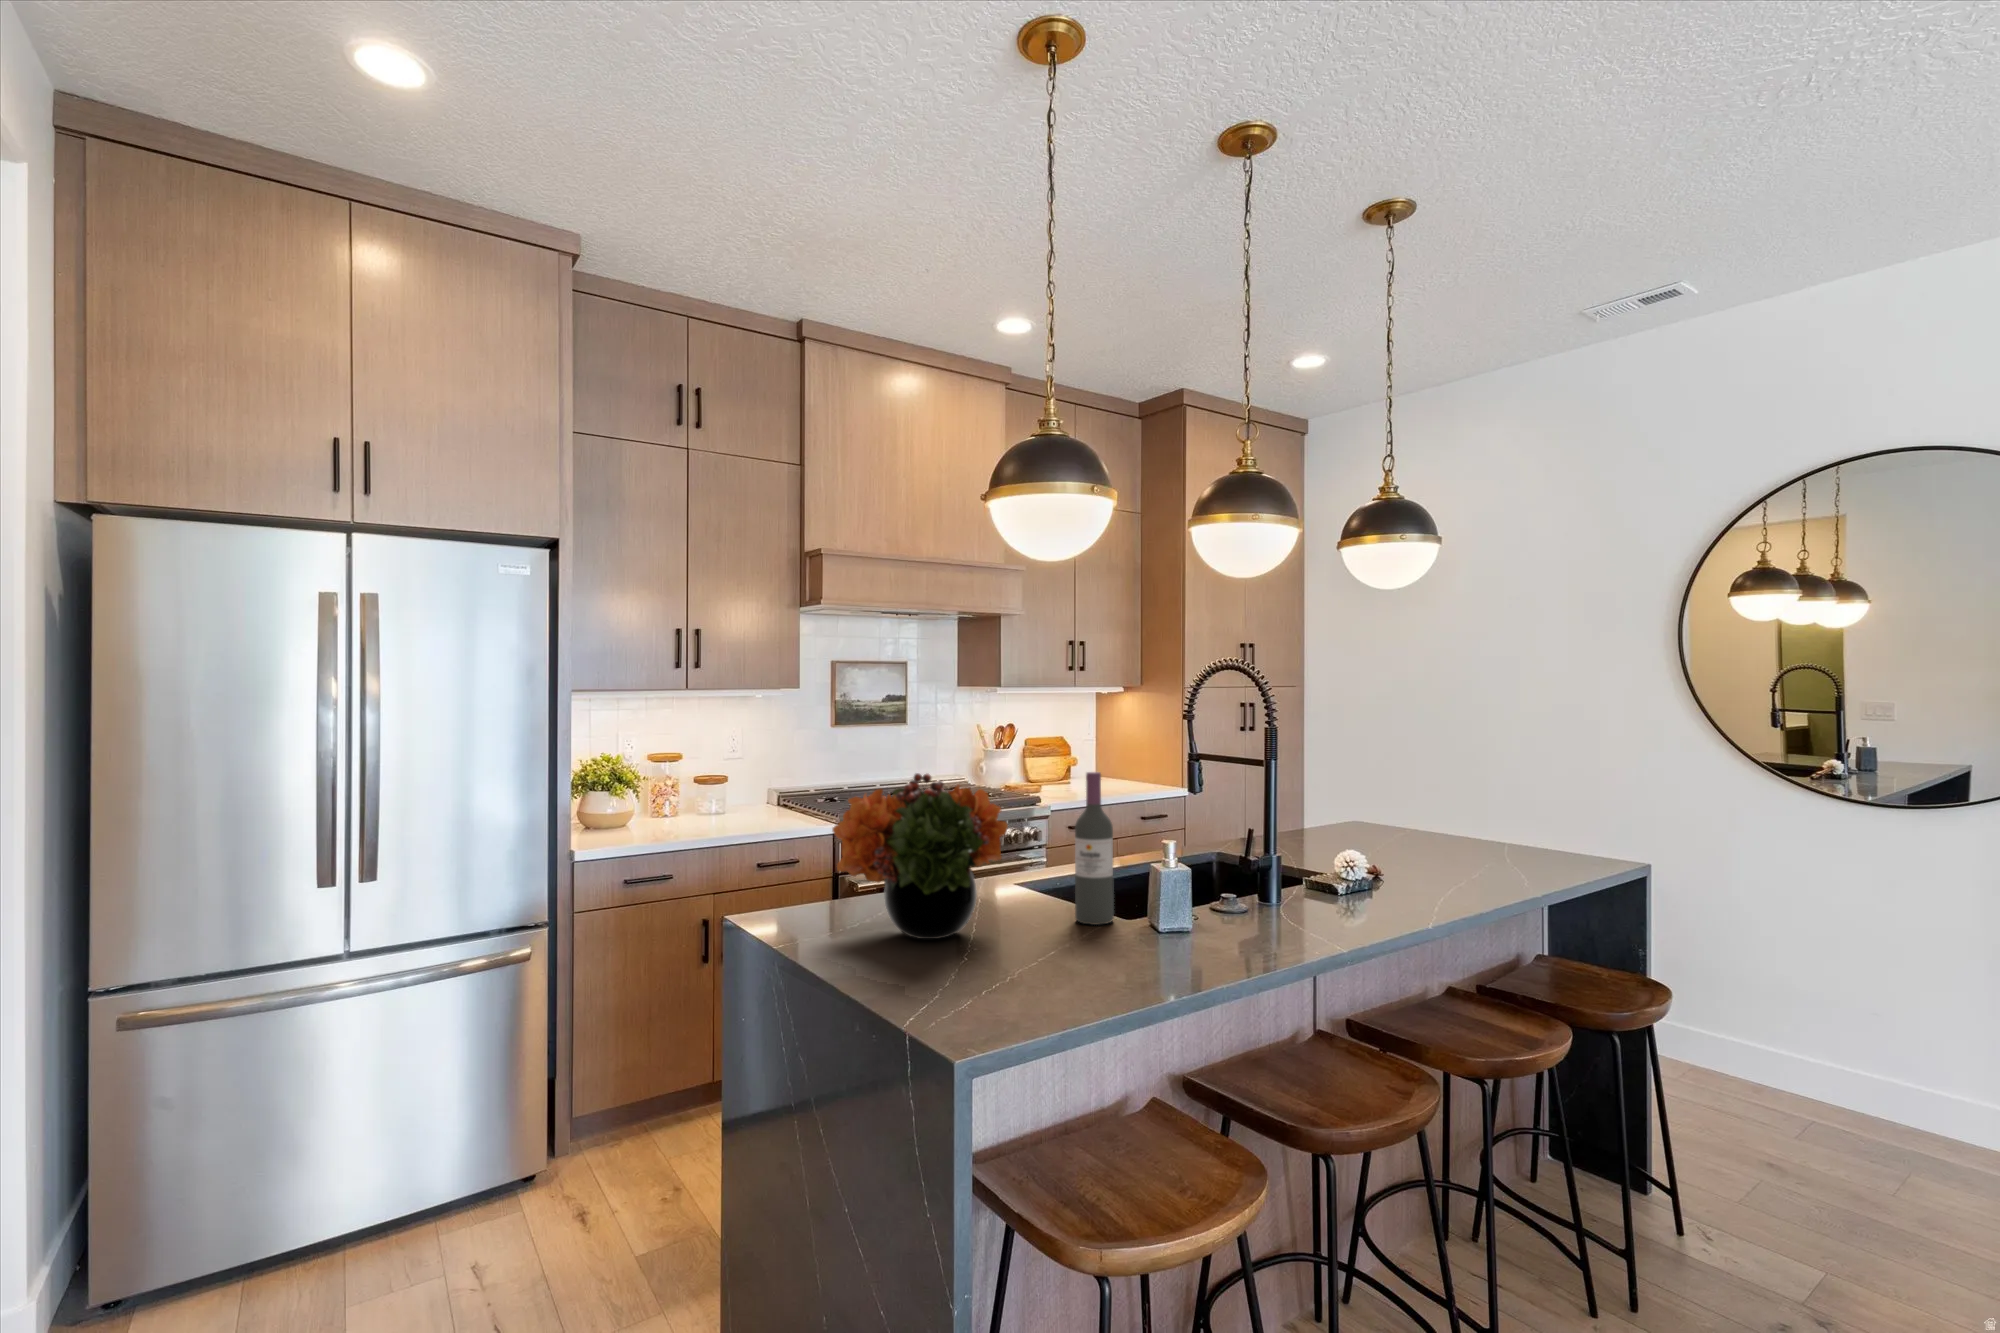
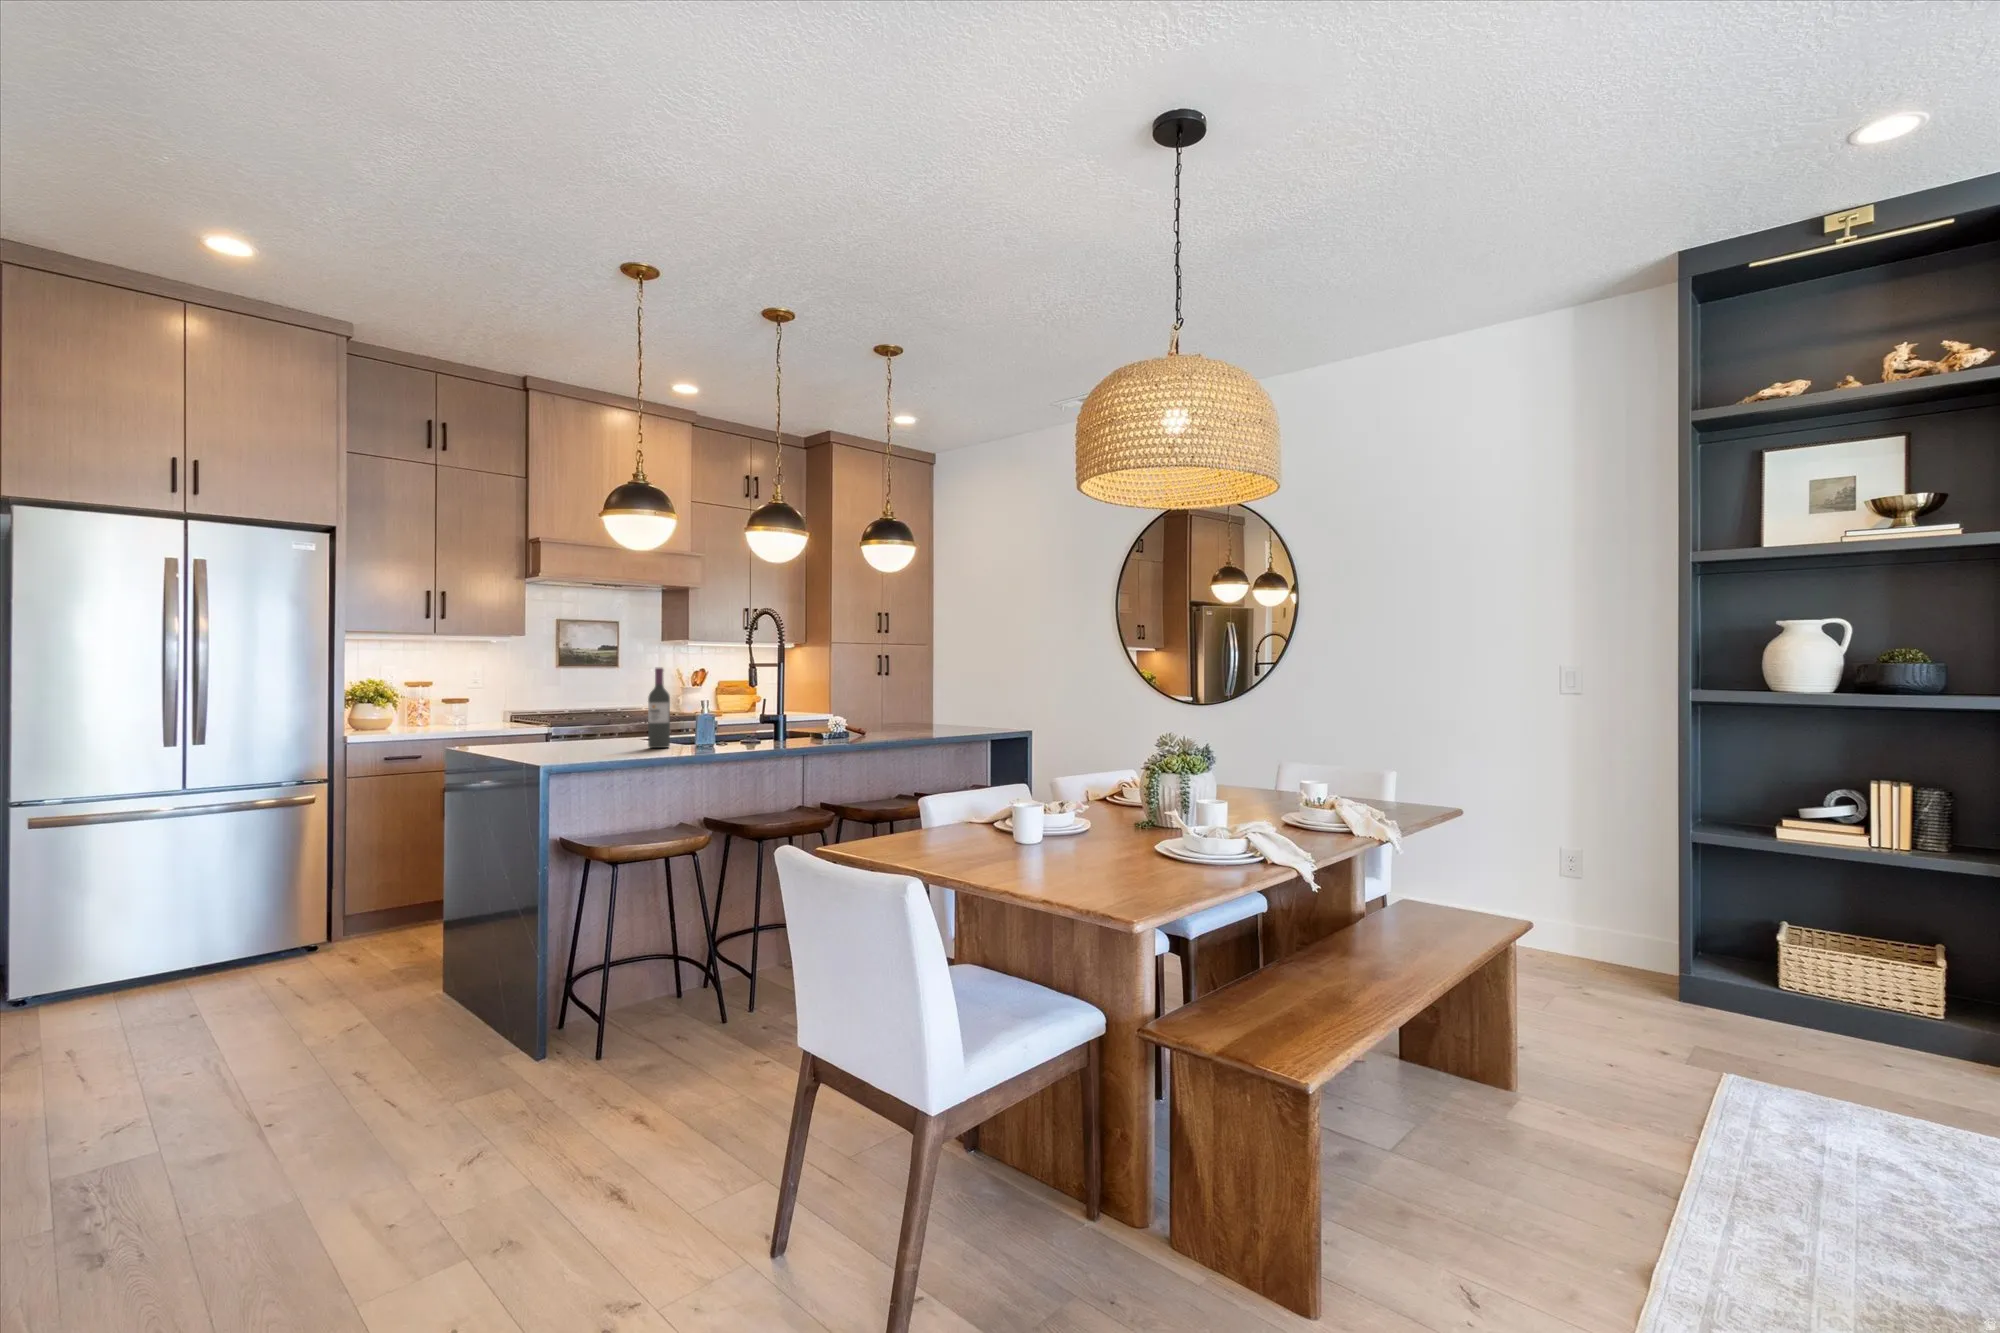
flower arrangement: present [832,773,1008,939] -> none [501,665,607,752]

